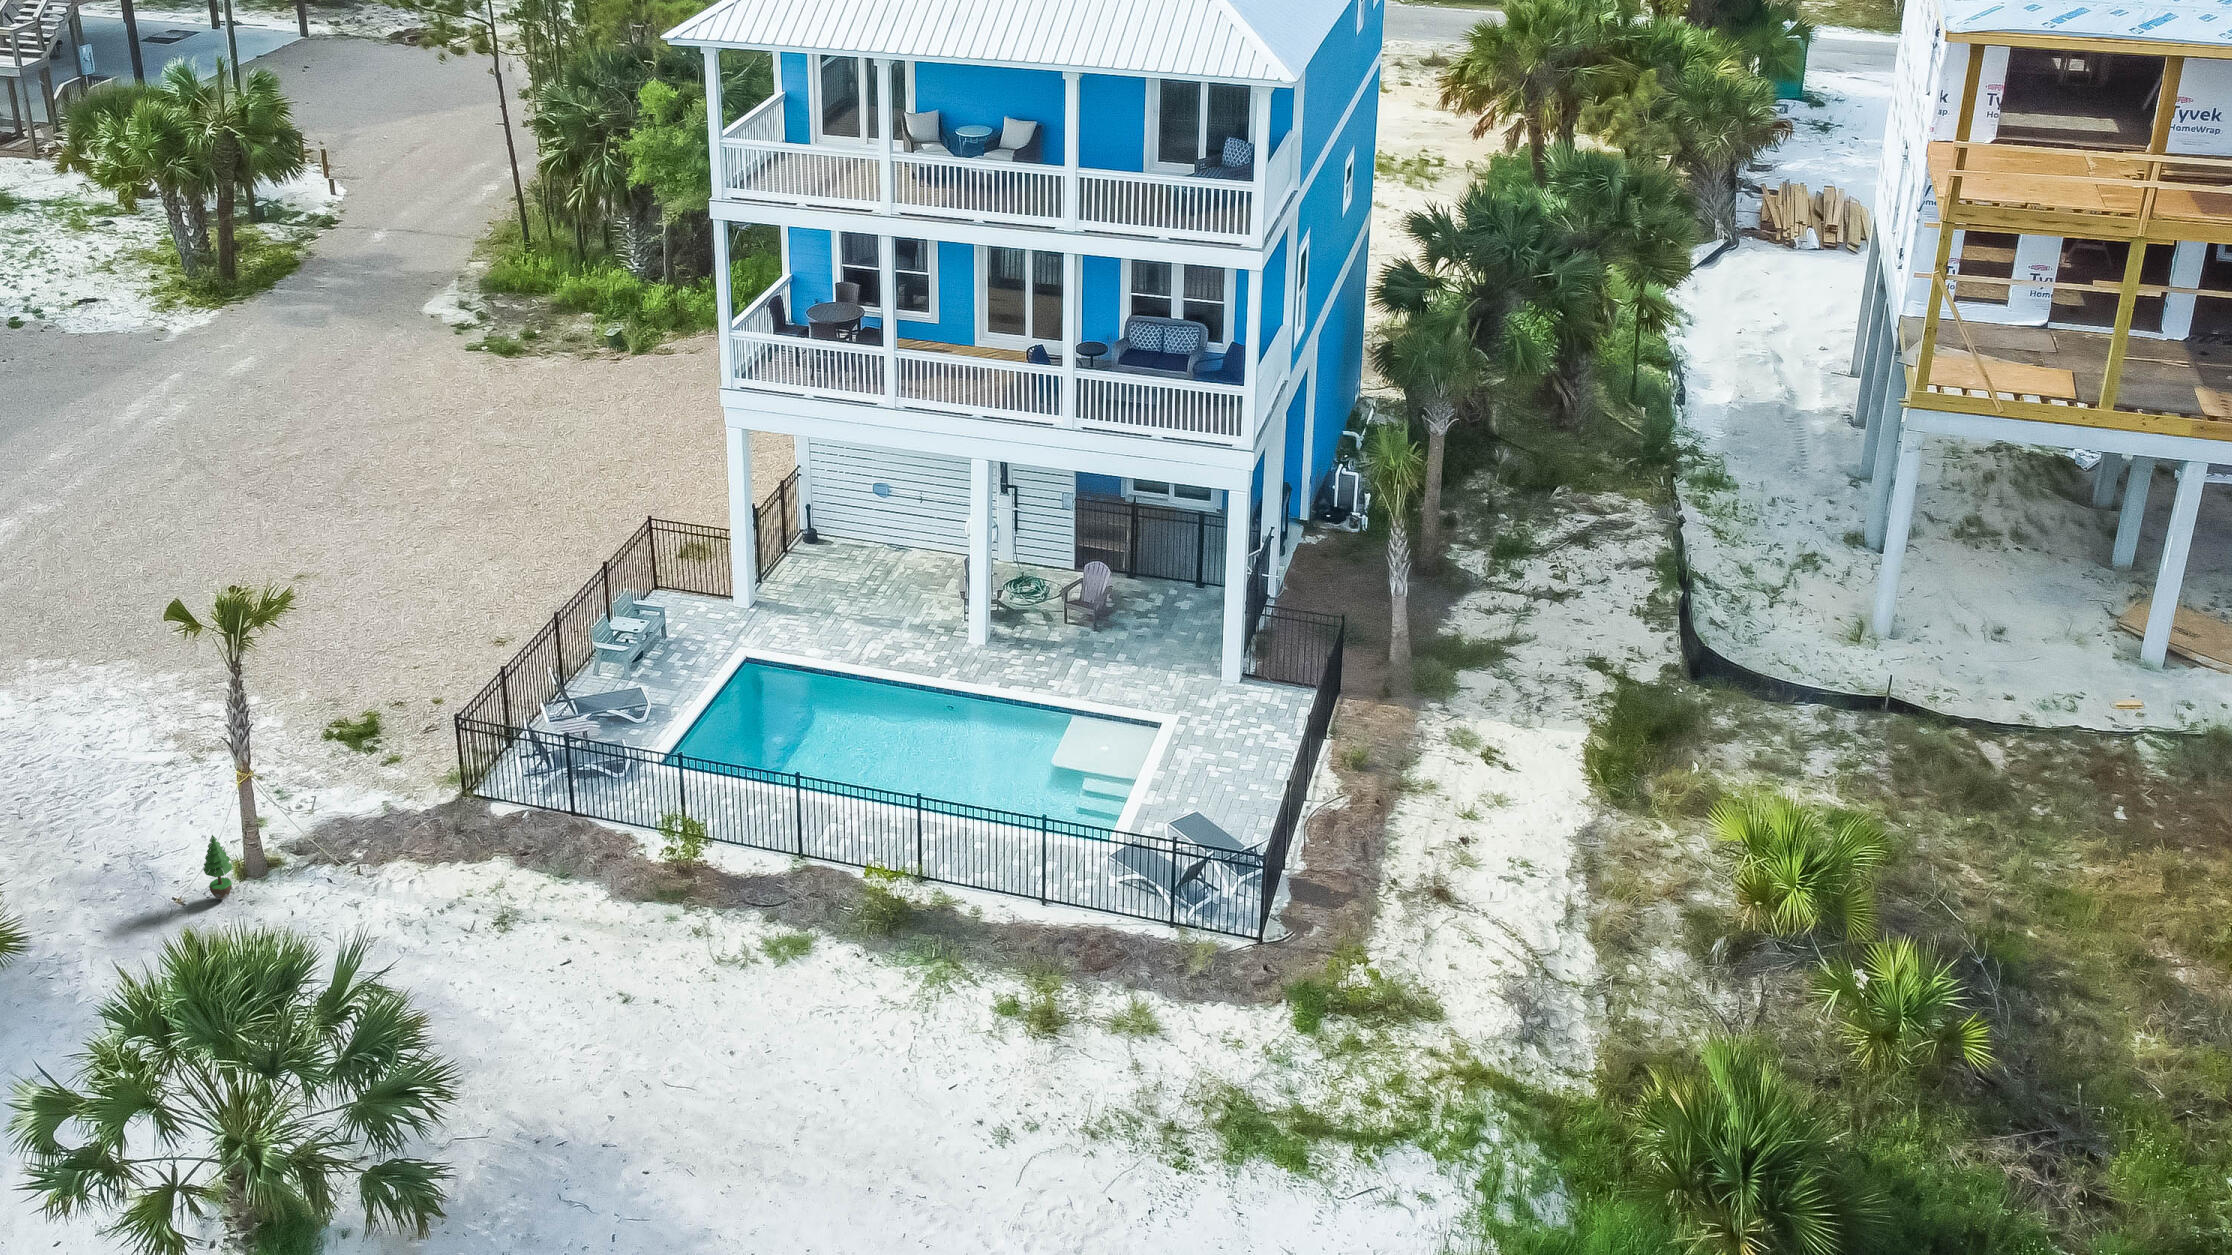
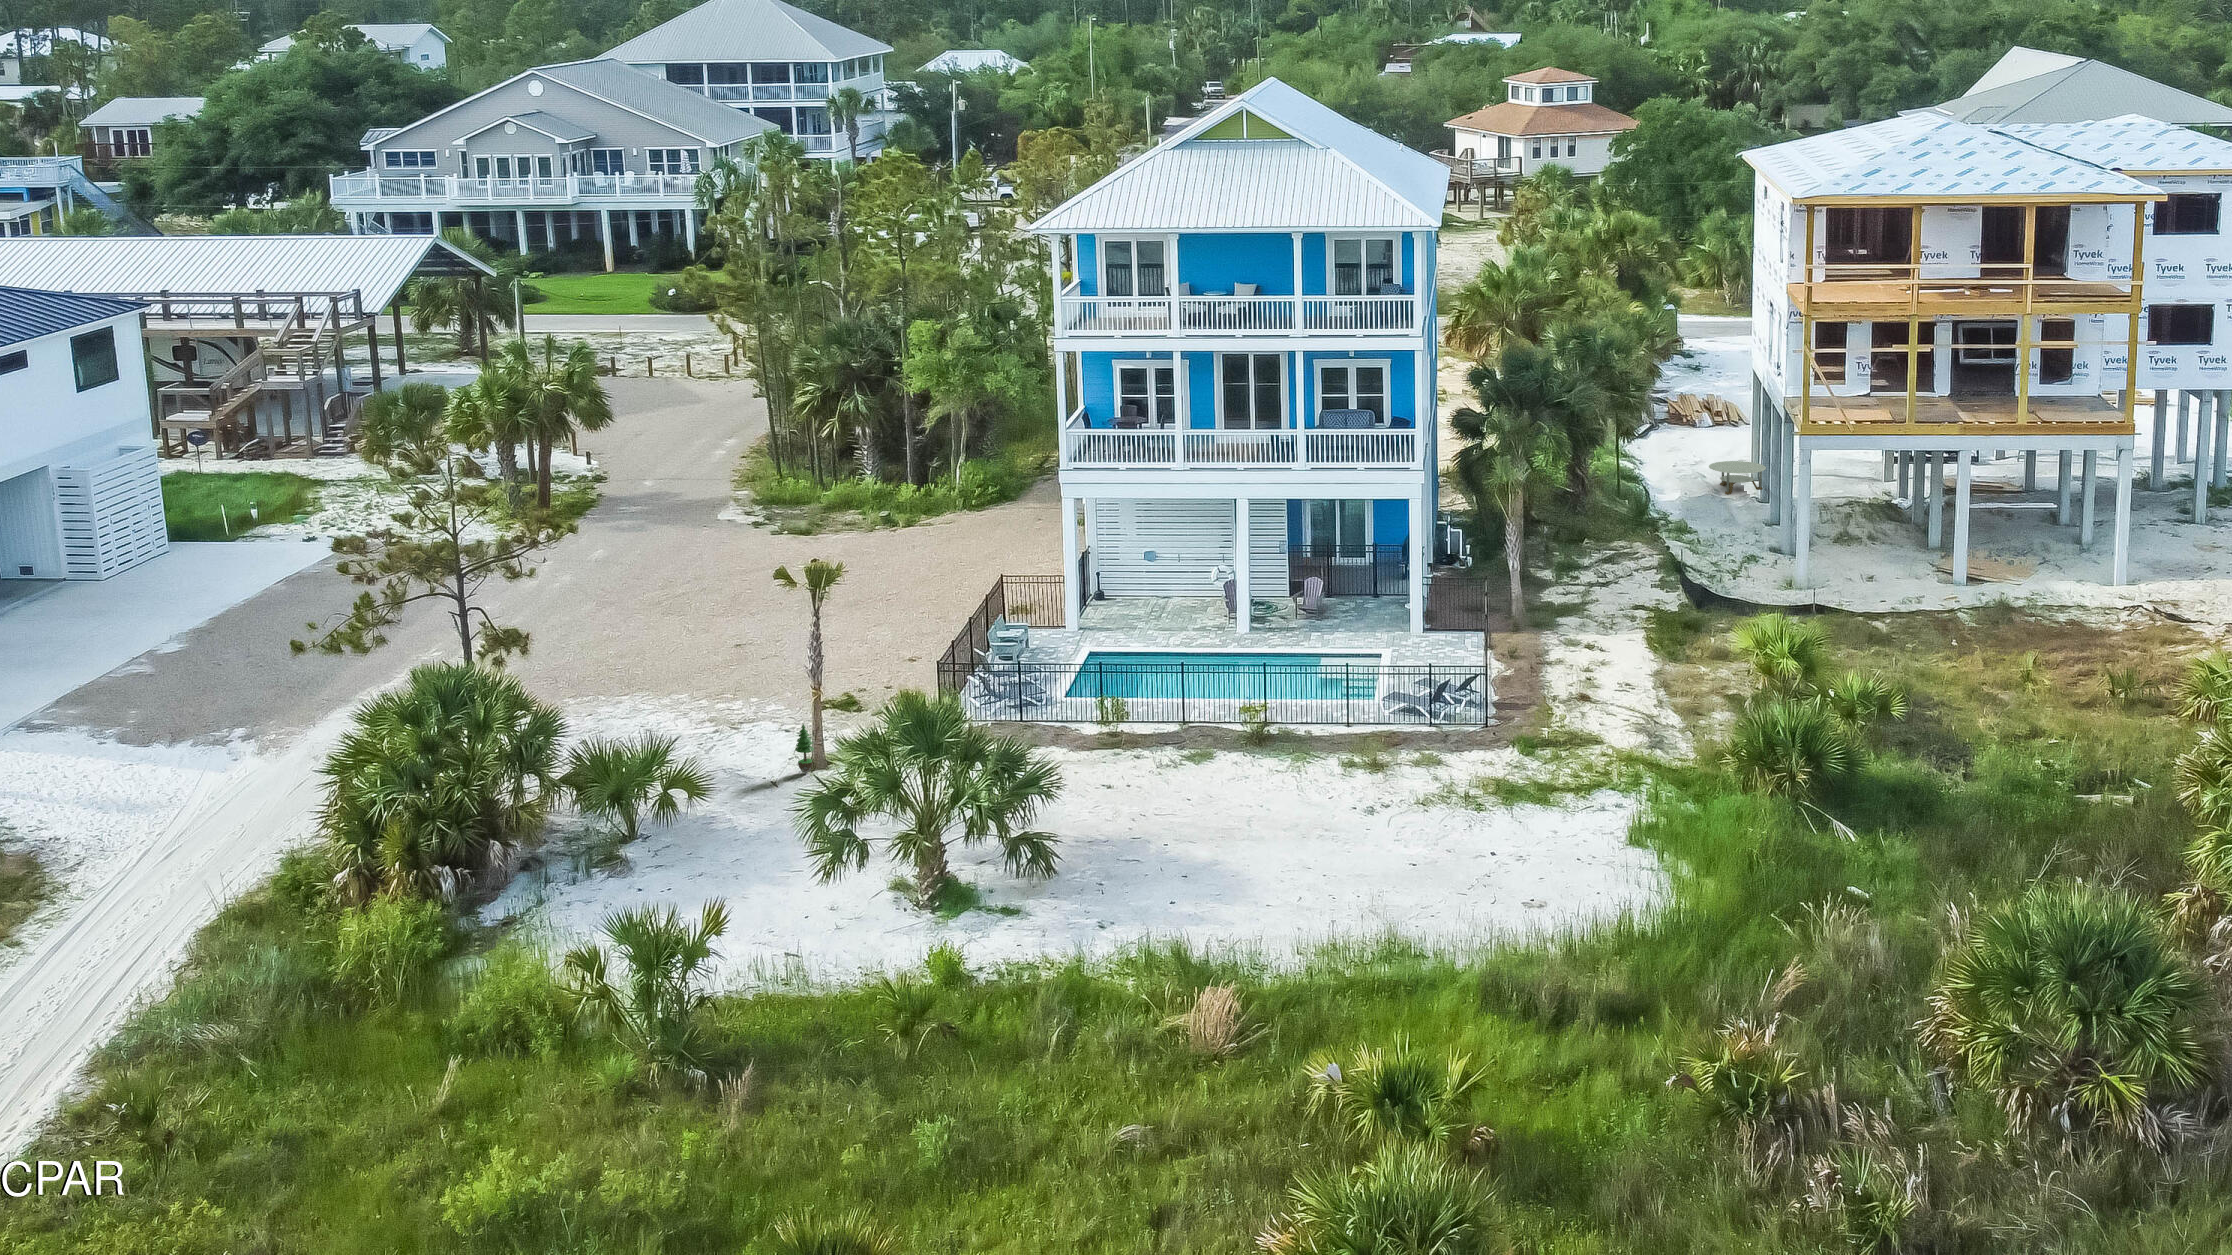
round table: none [1780,356,1870,413] -> present [1709,461,1766,494]

